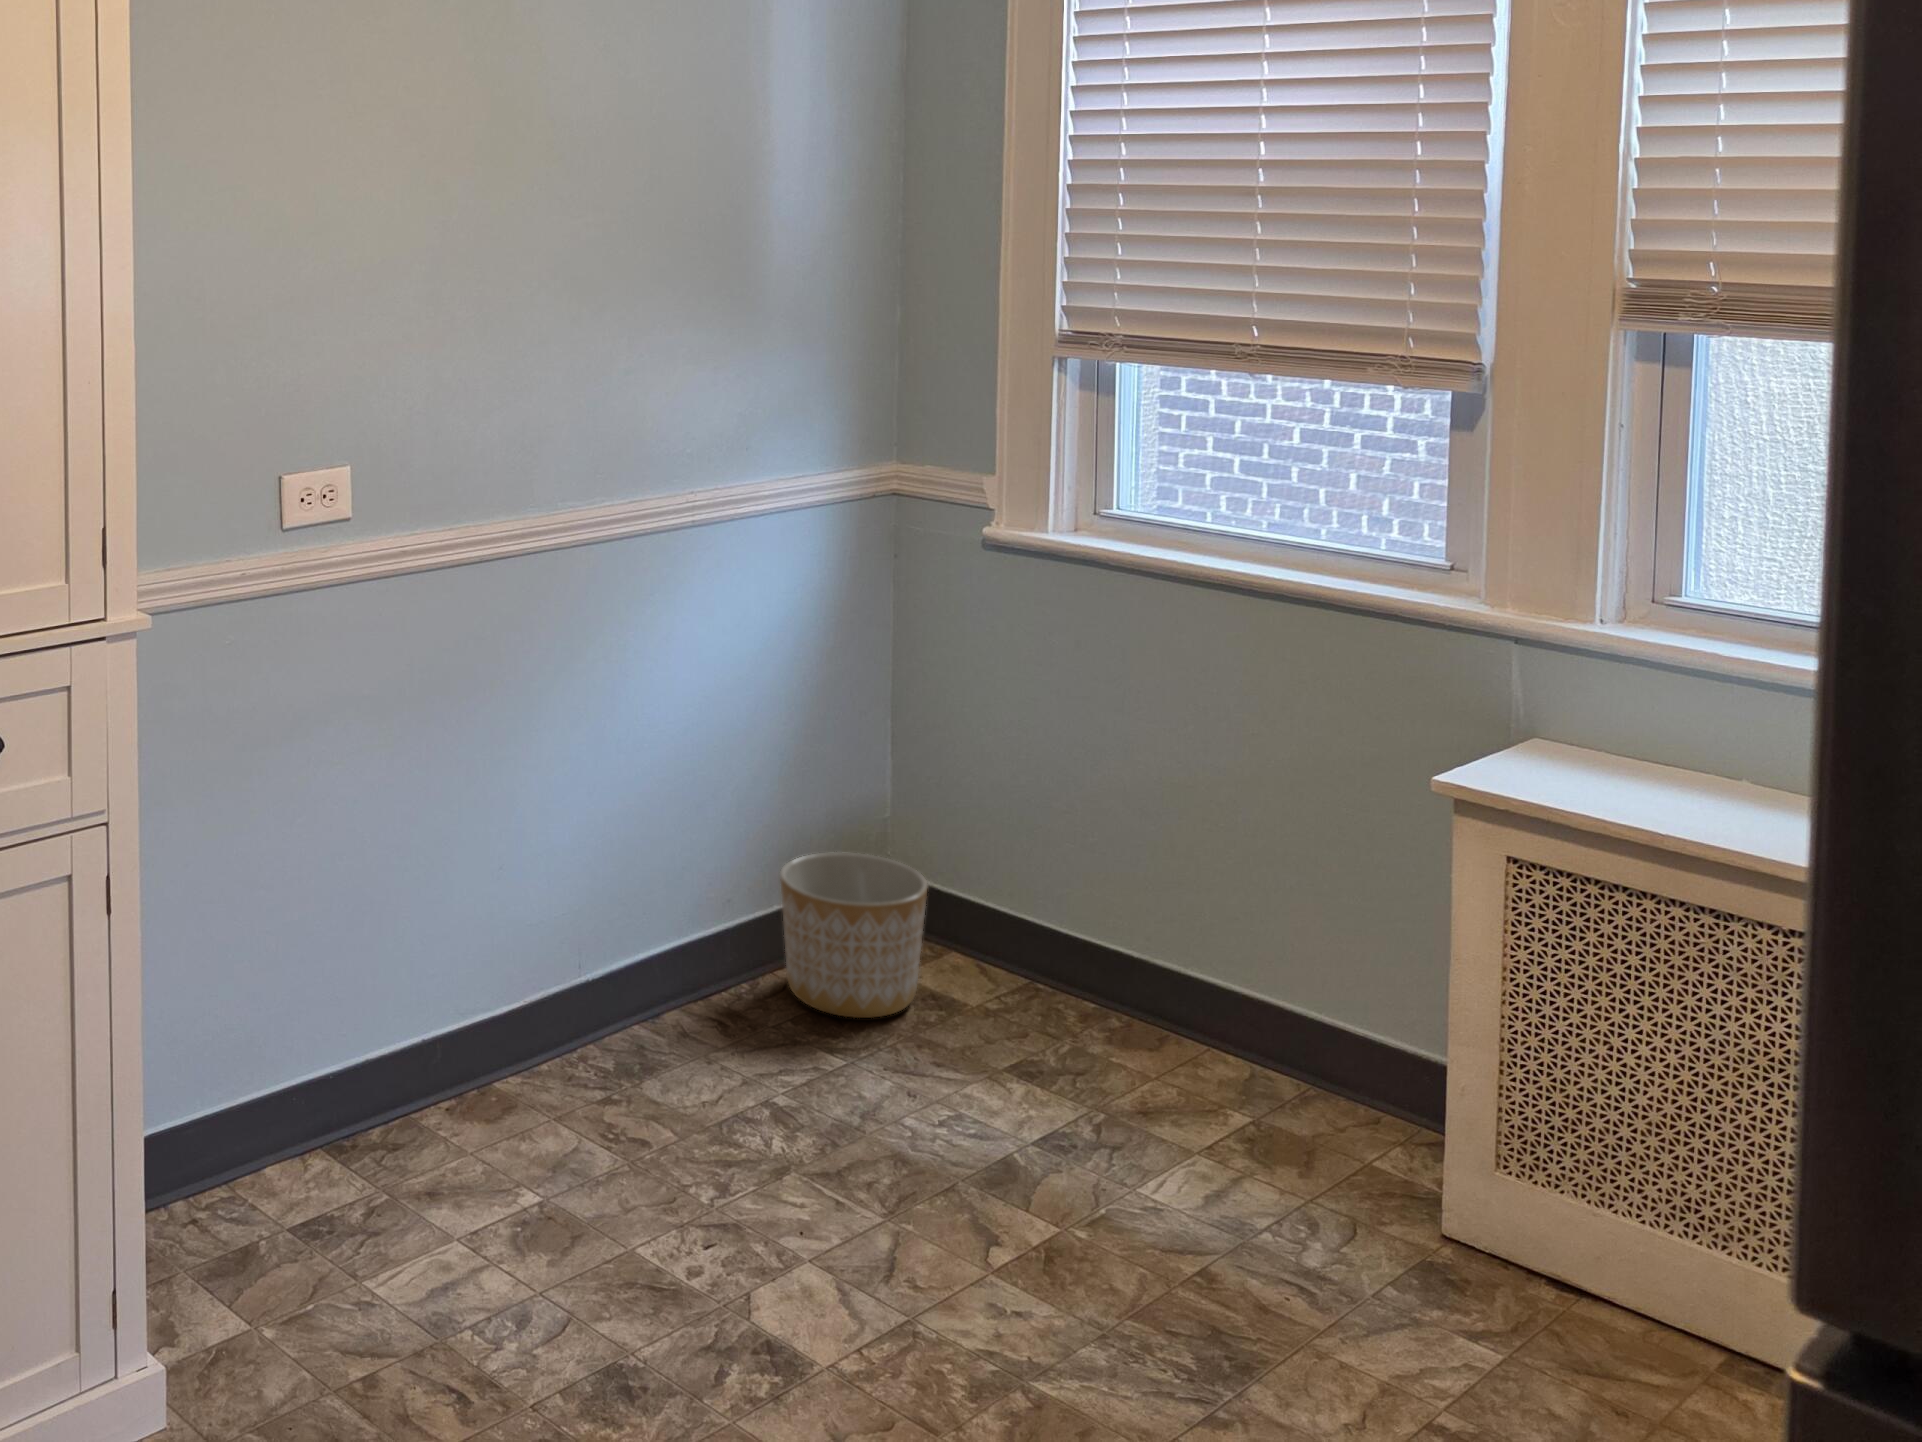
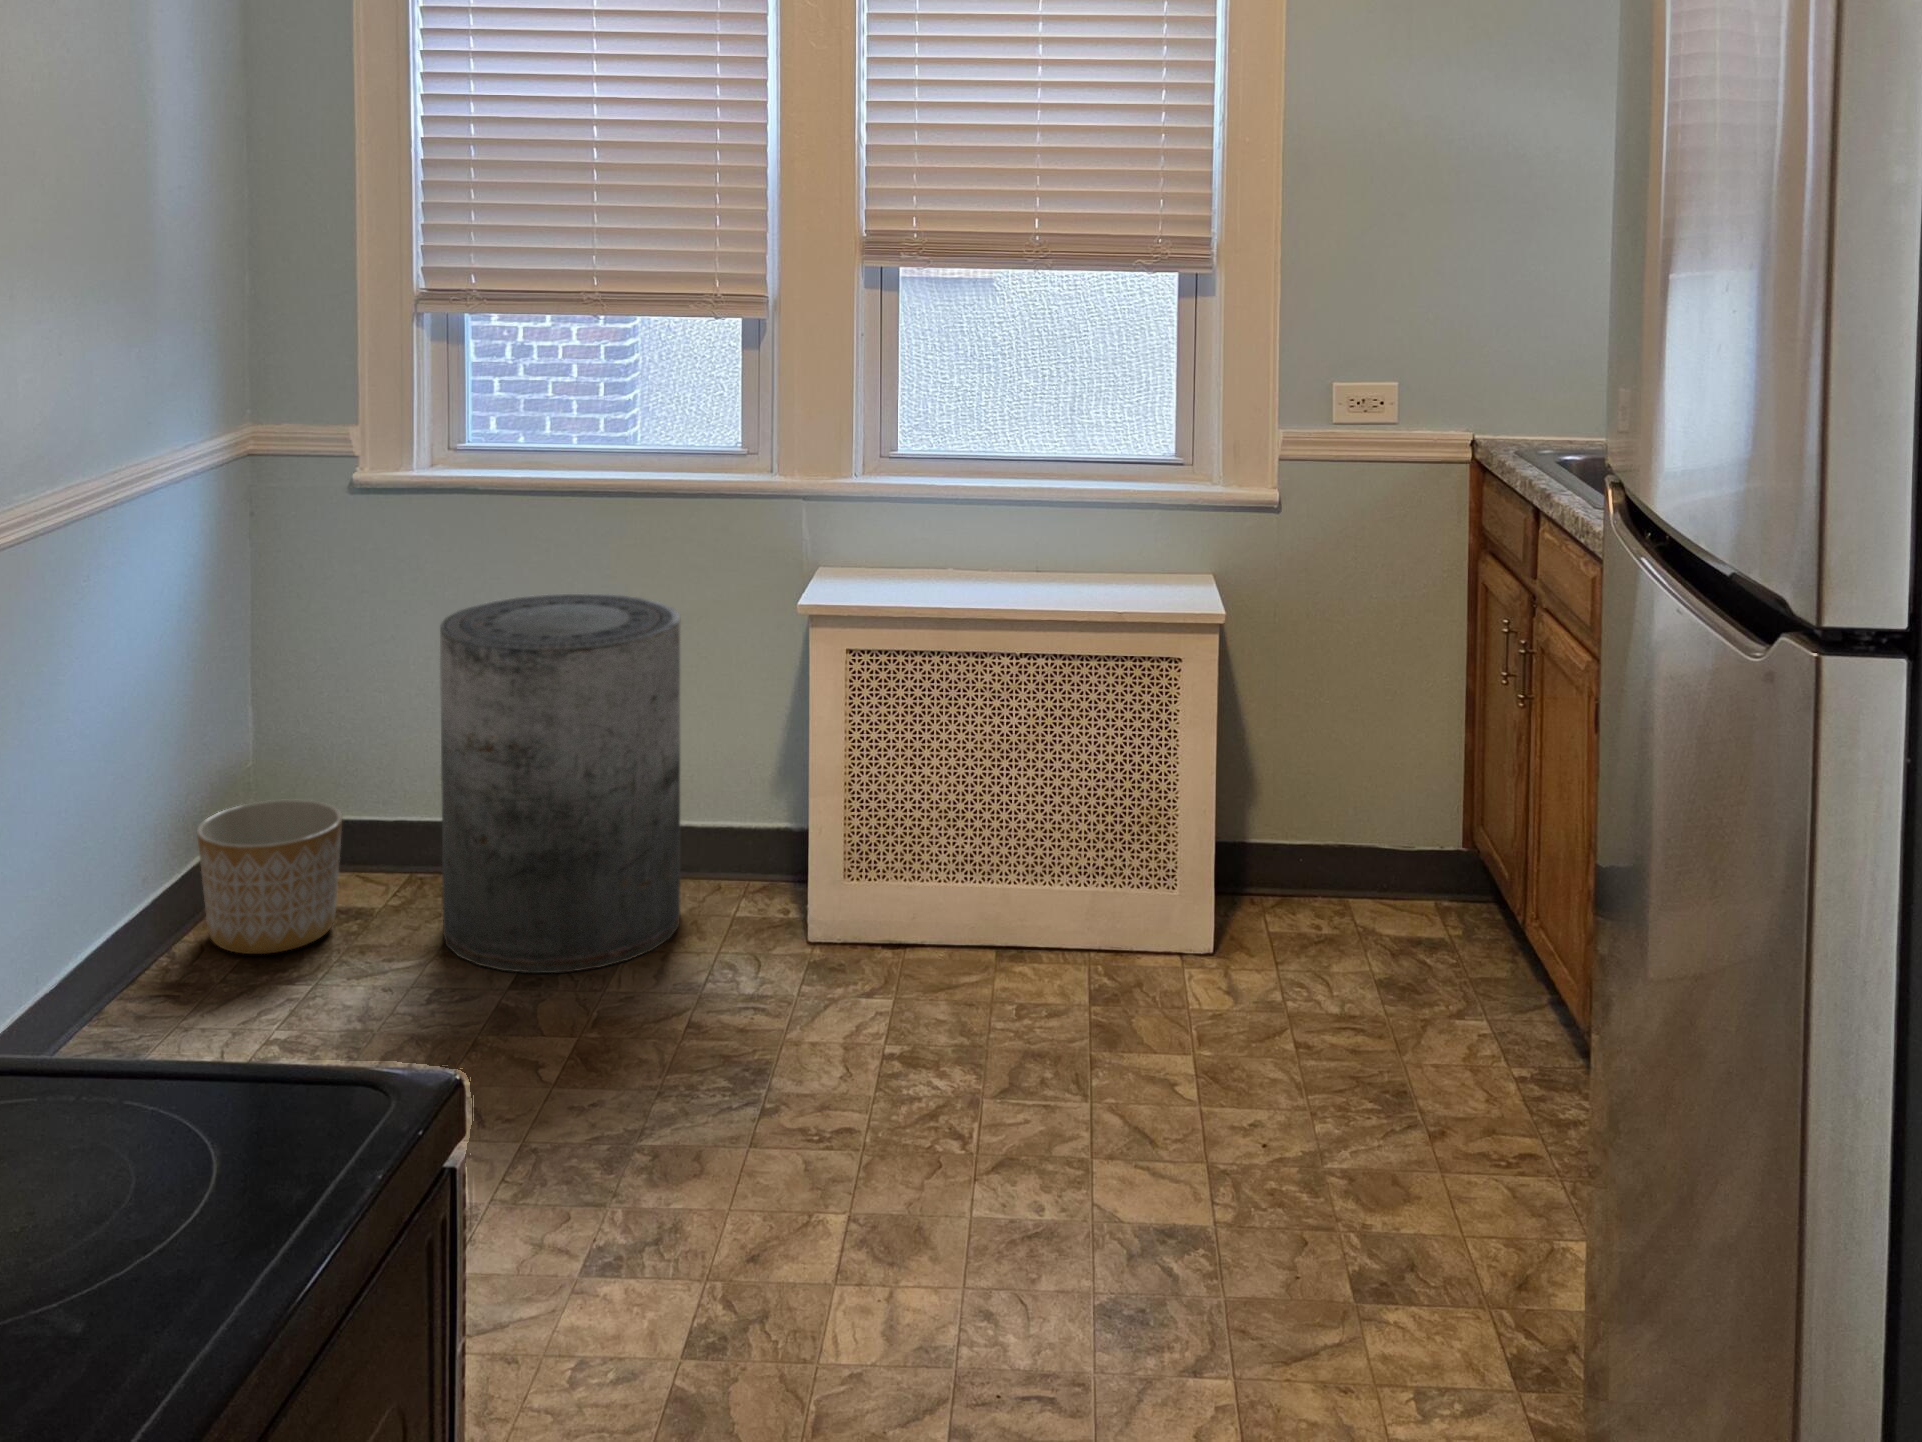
trash can: none [1003,692,1313,1164] -> present [440,593,680,973]

